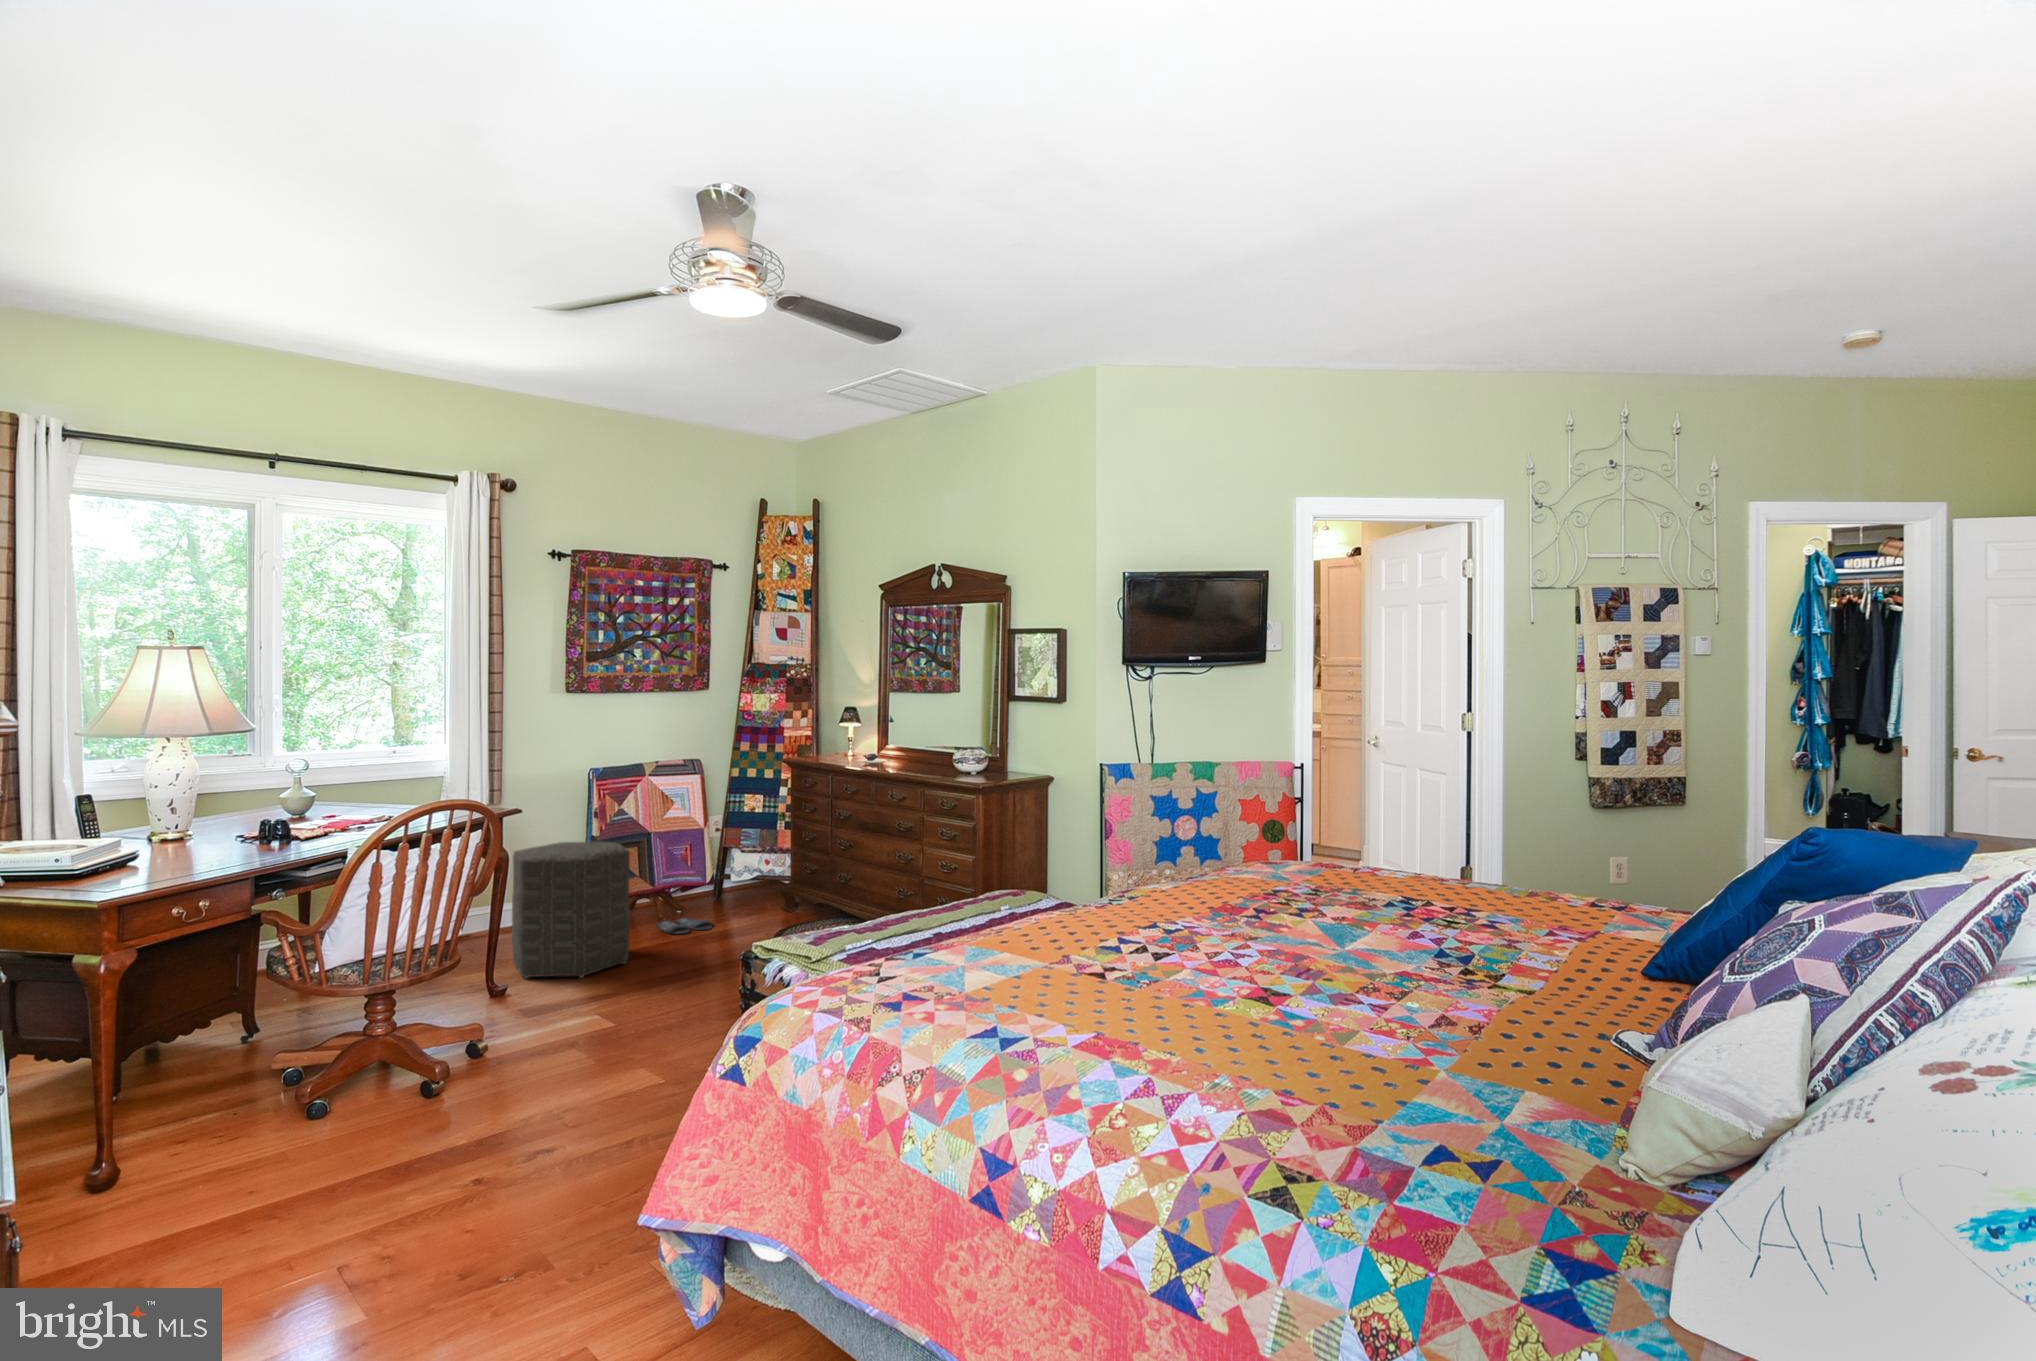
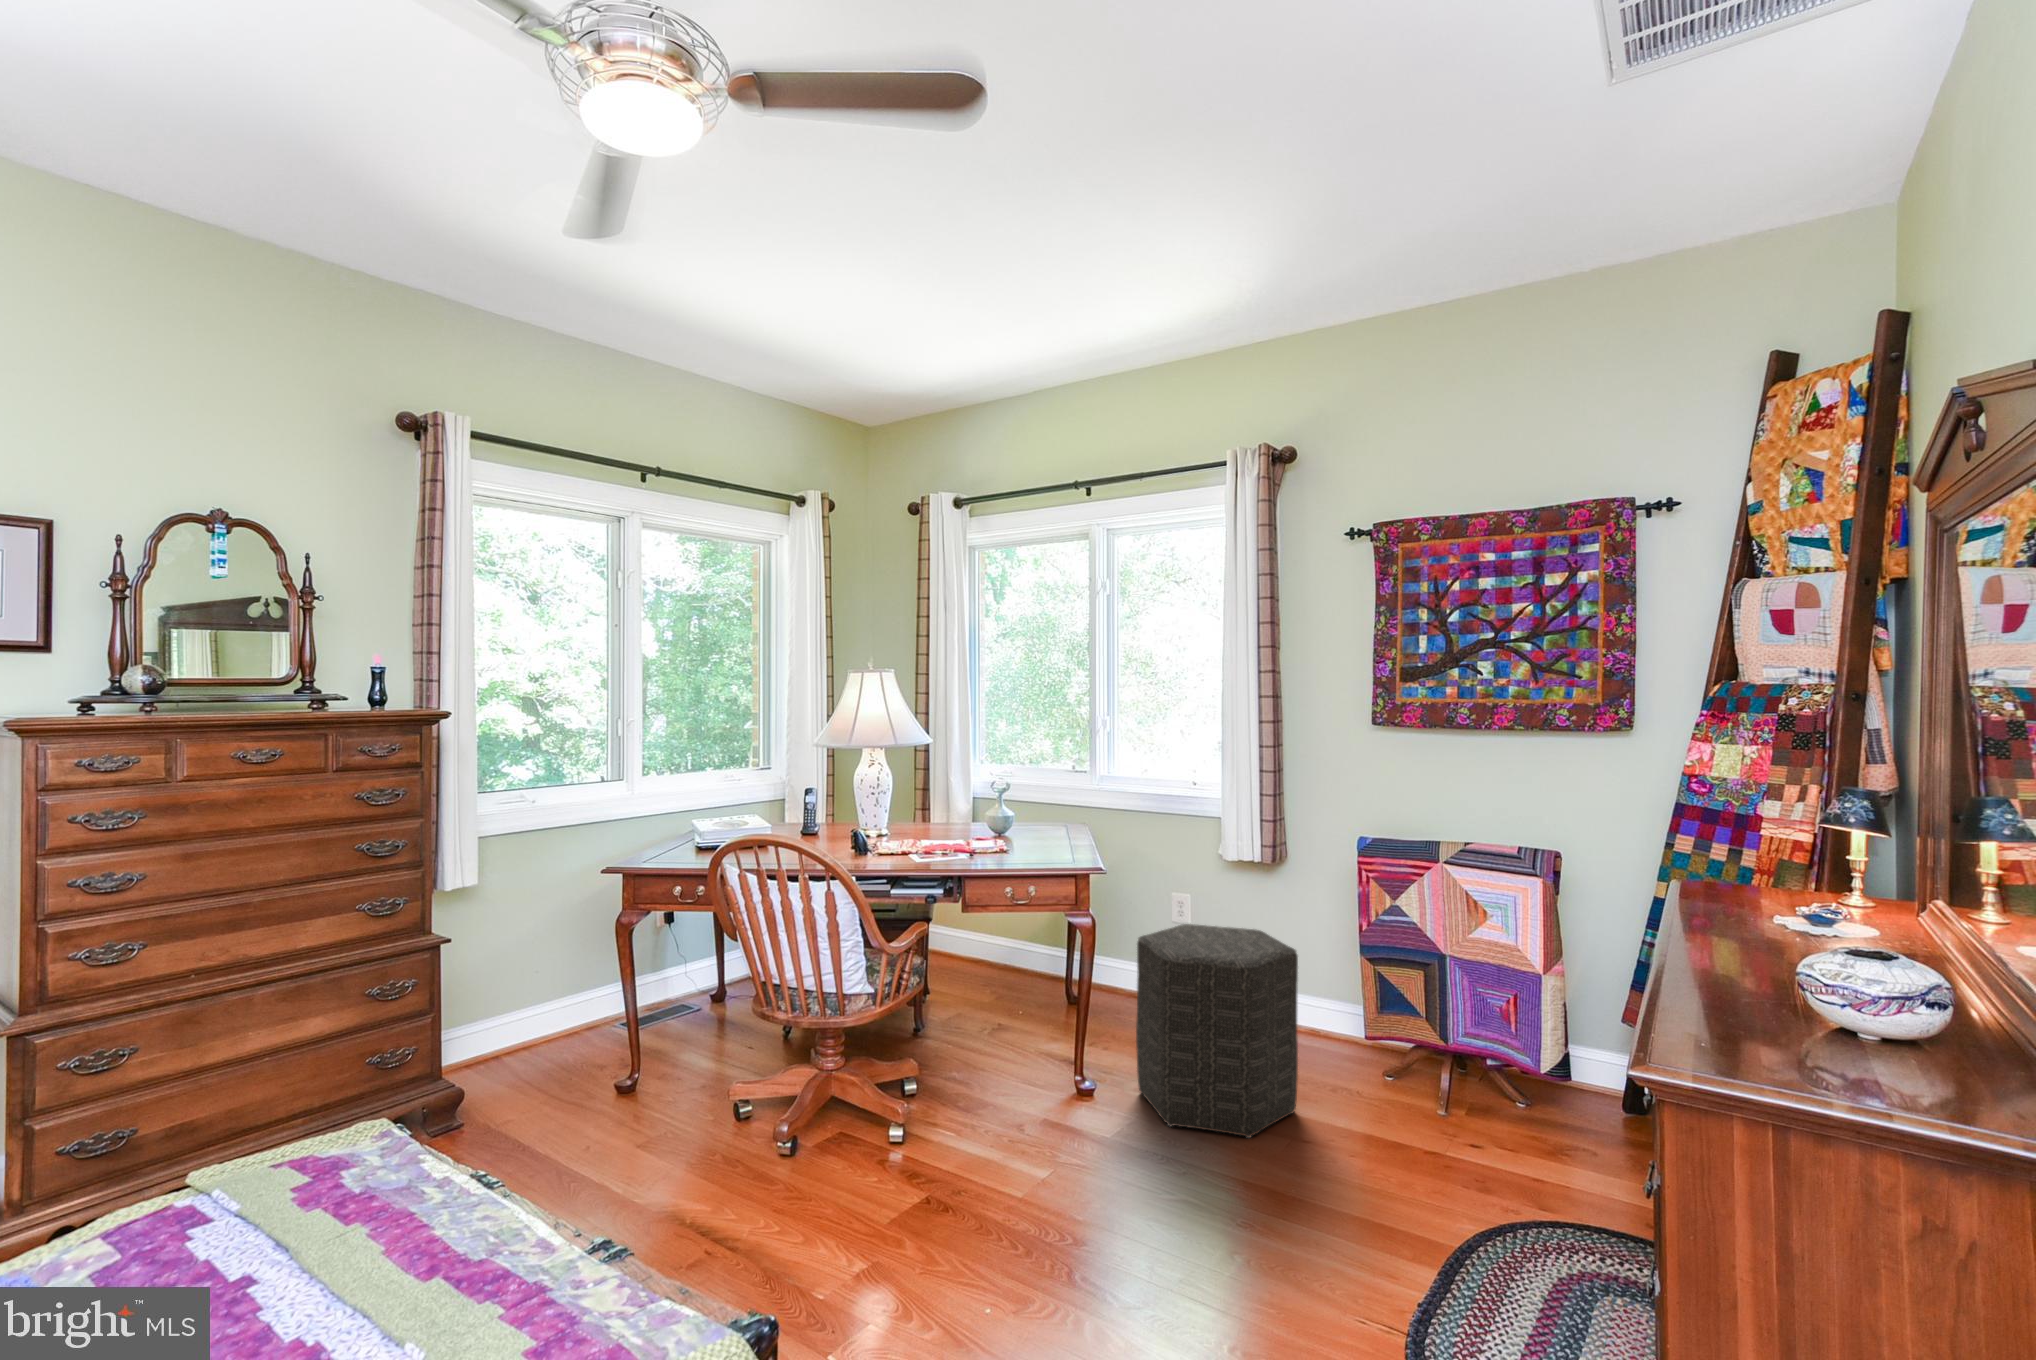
slippers: present [657,918,712,934] -> none [1408,1105,1504,1156]

